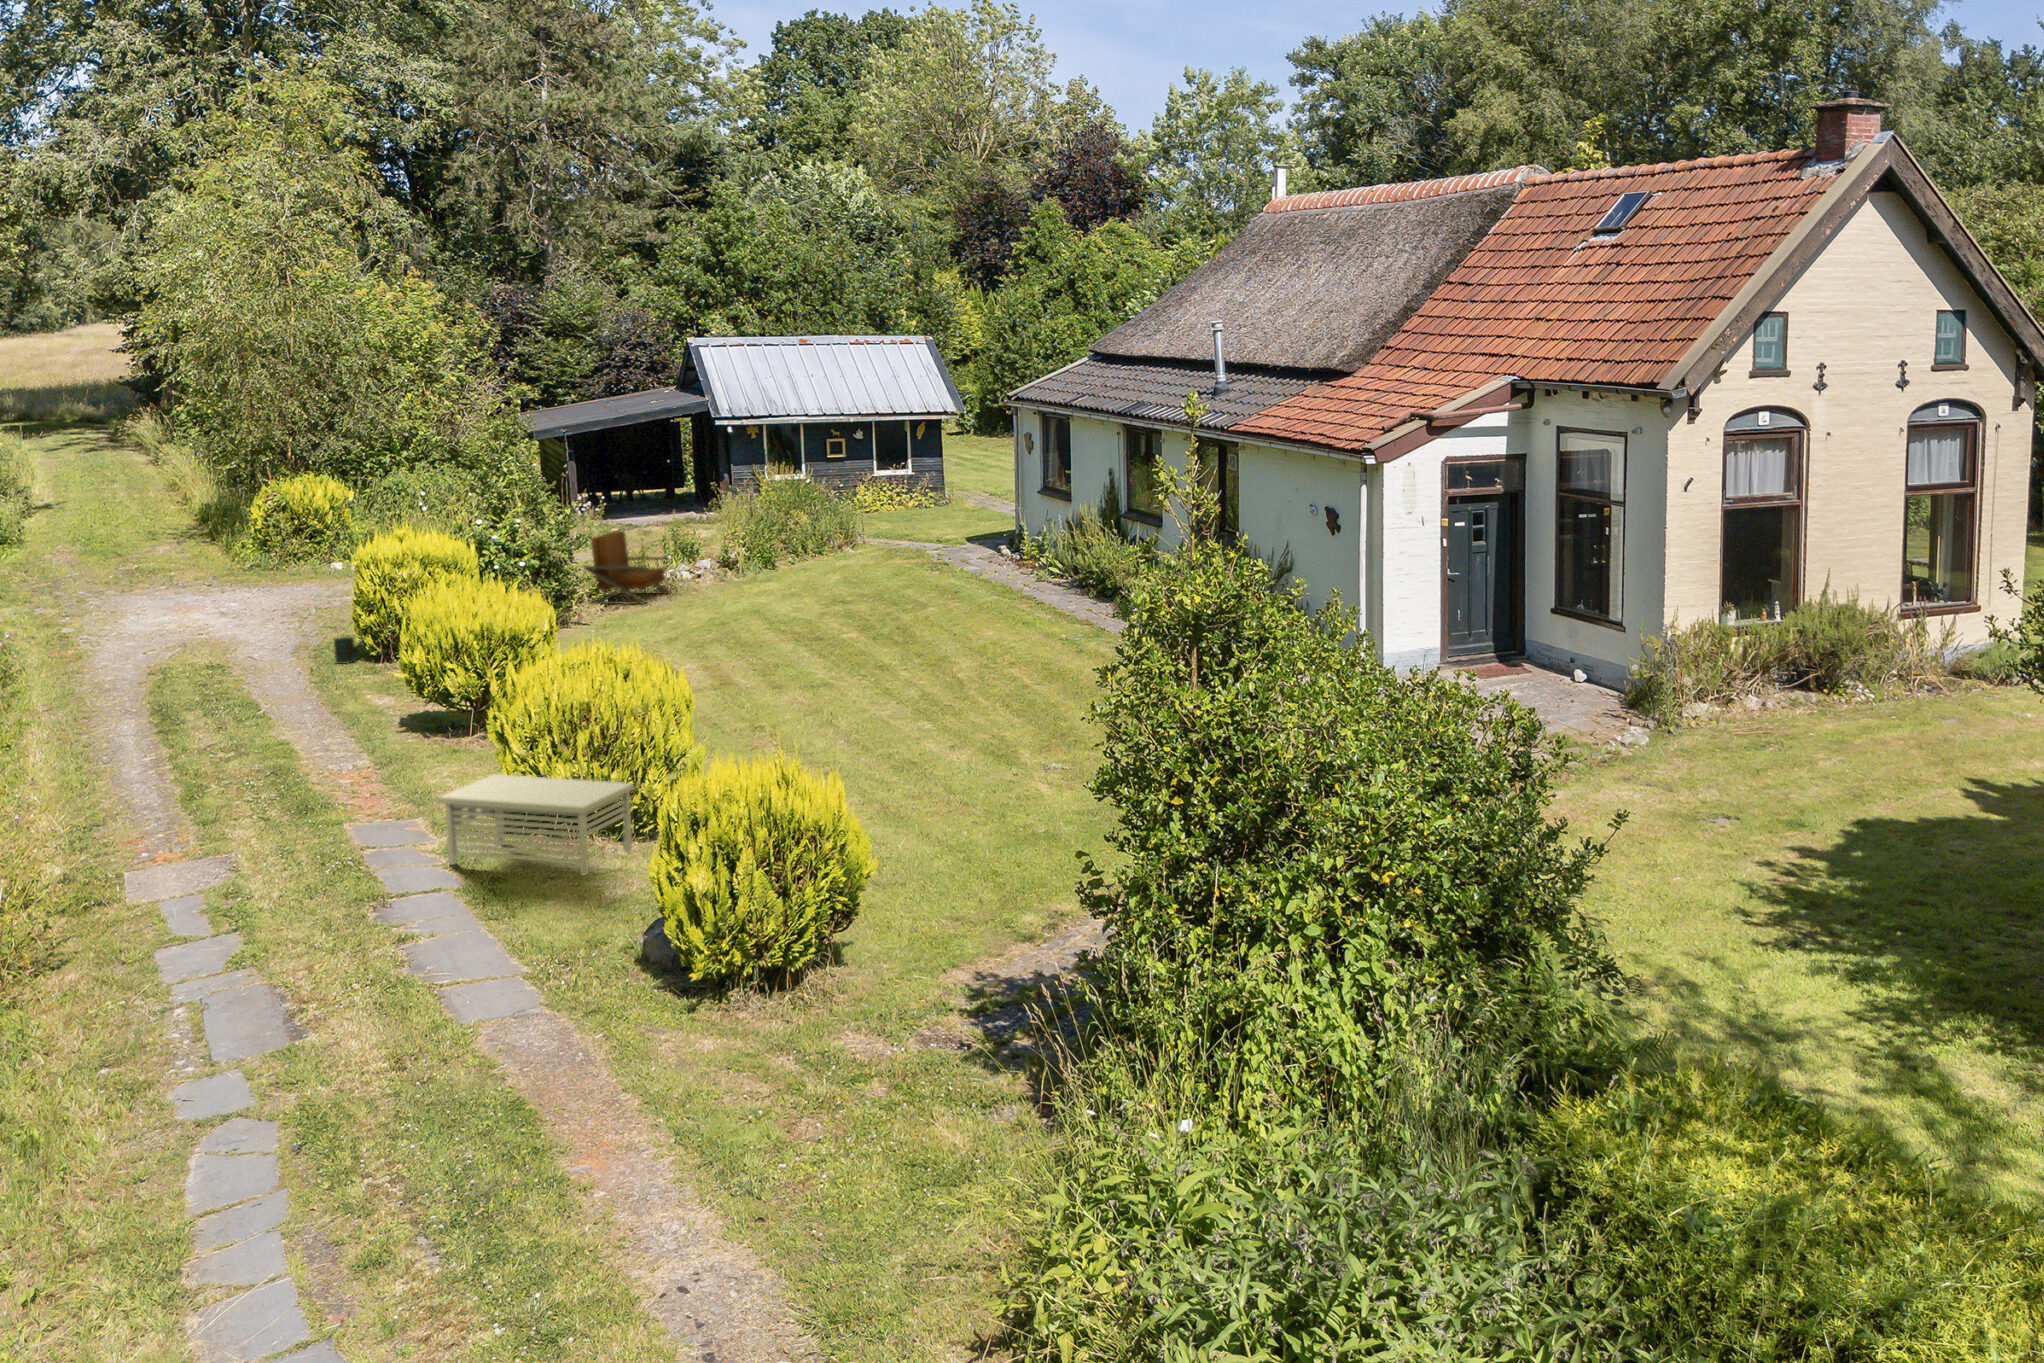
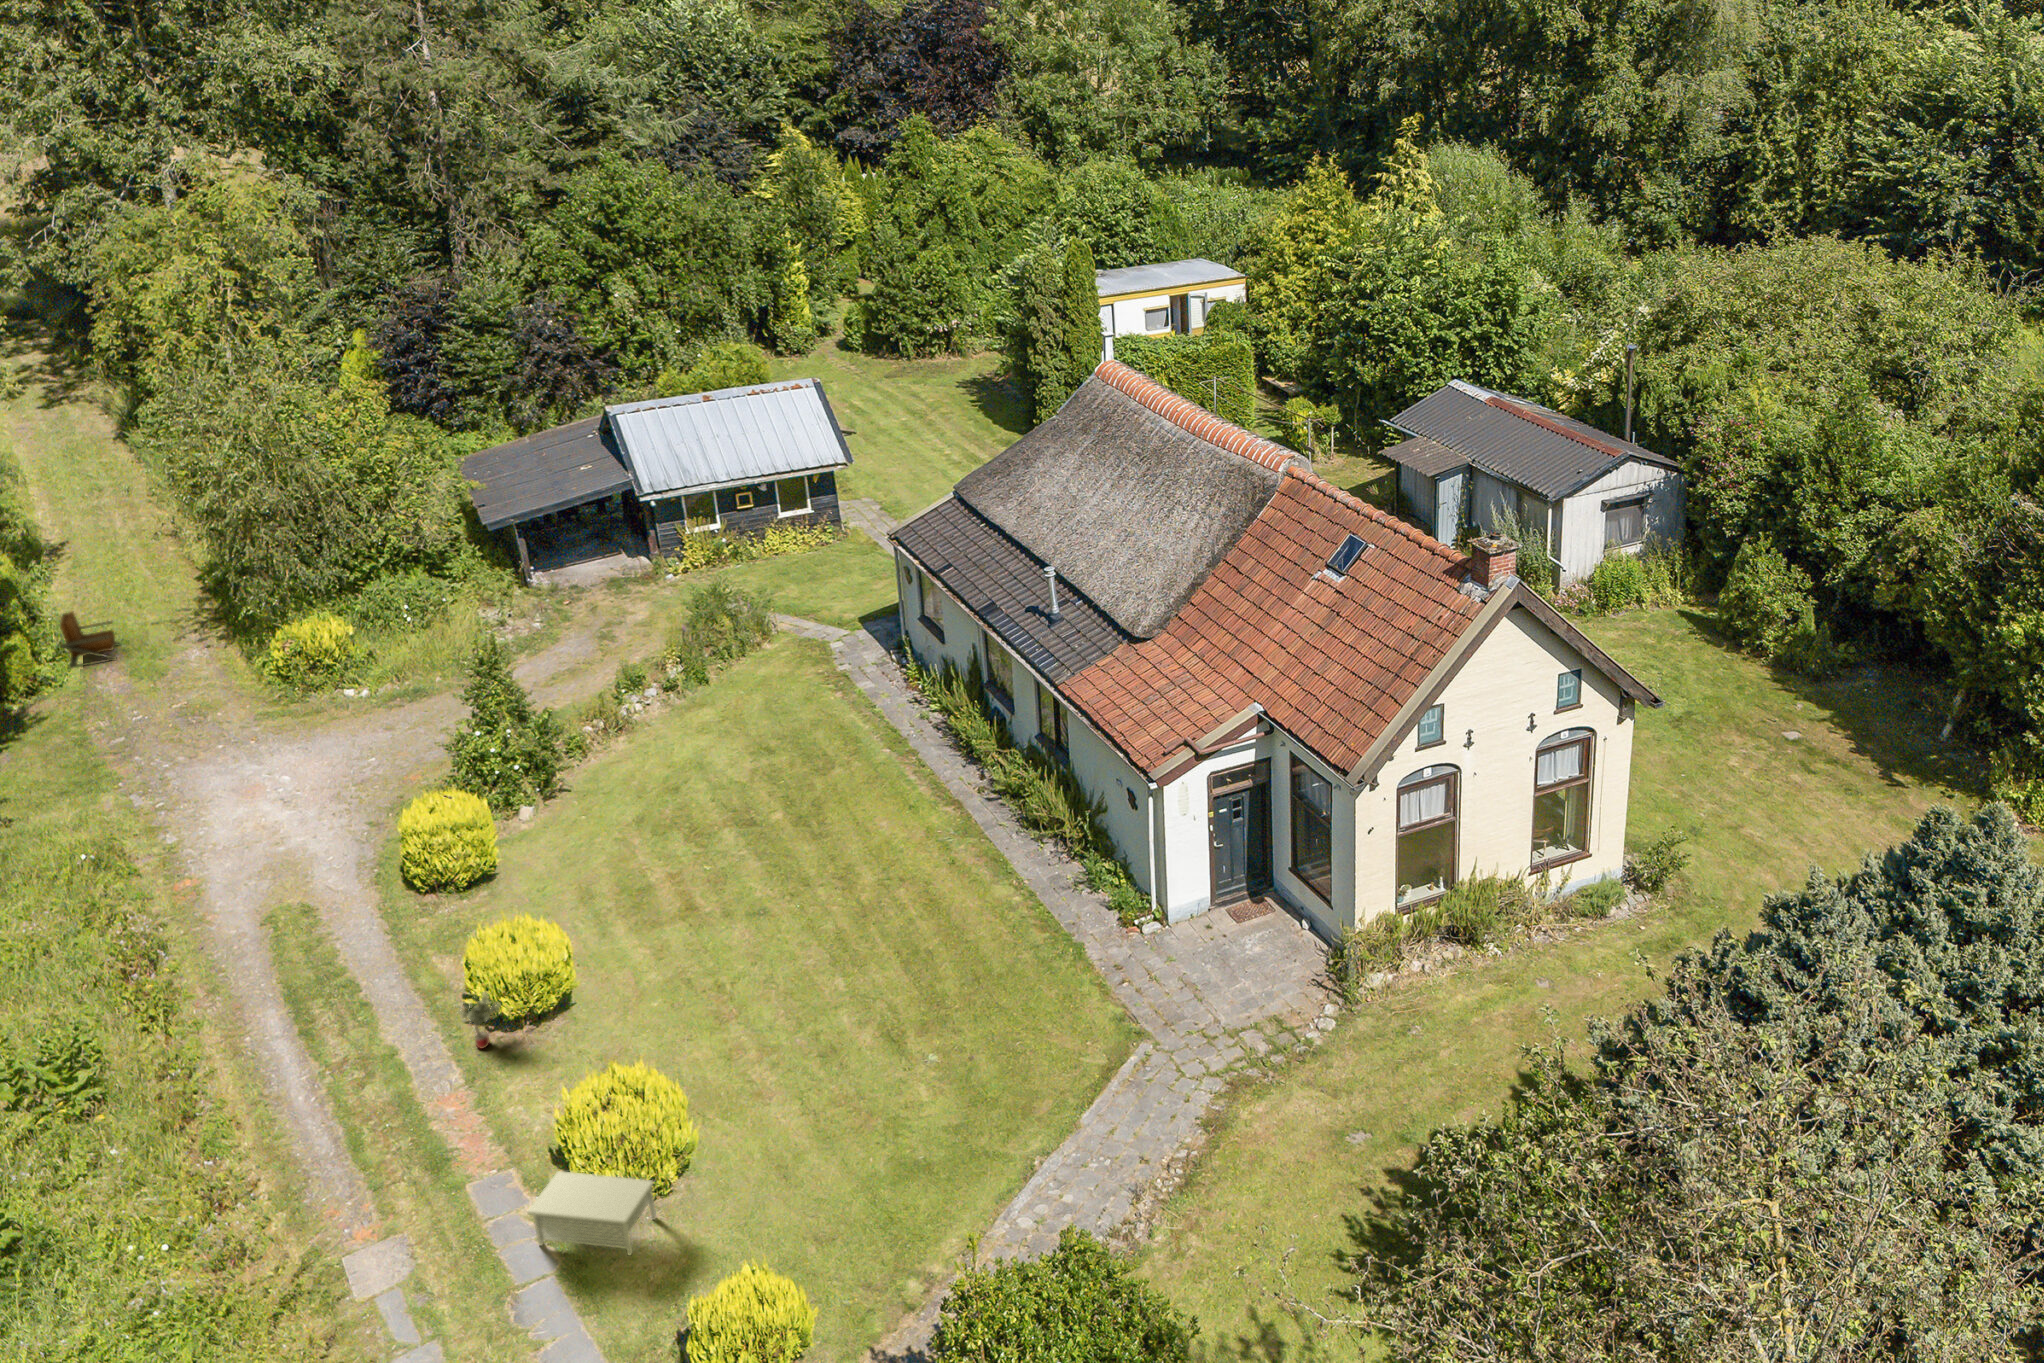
lounge chair: present [584,531,670,604] -> present [60,612,119,669]
watering can: present [334,632,370,664] -> none [380,879,412,909]
potted tree: none [394,650,457,741] -> present [458,992,500,1049]

